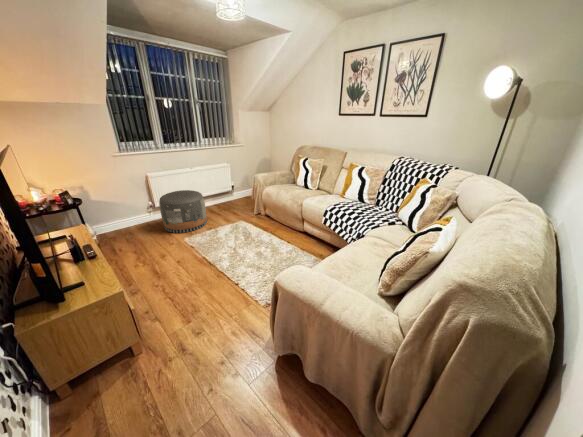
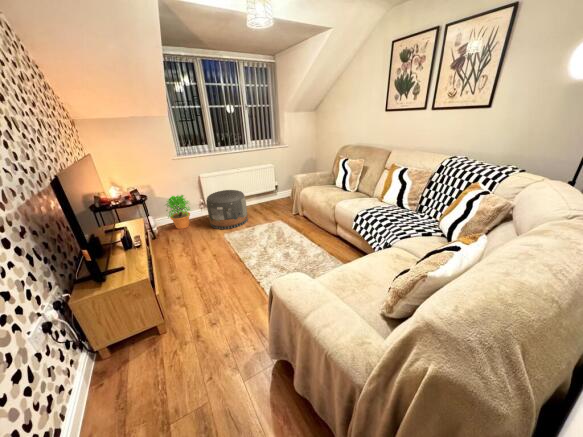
potted plant: none [103,196,142,236] -> present [166,195,190,229]

